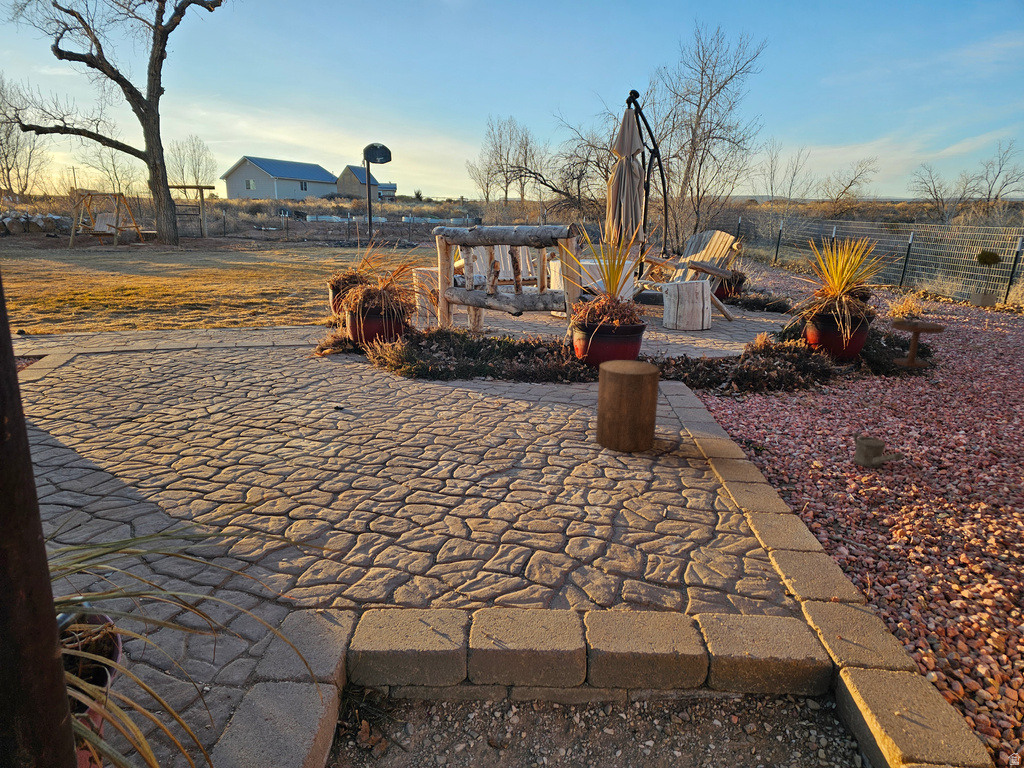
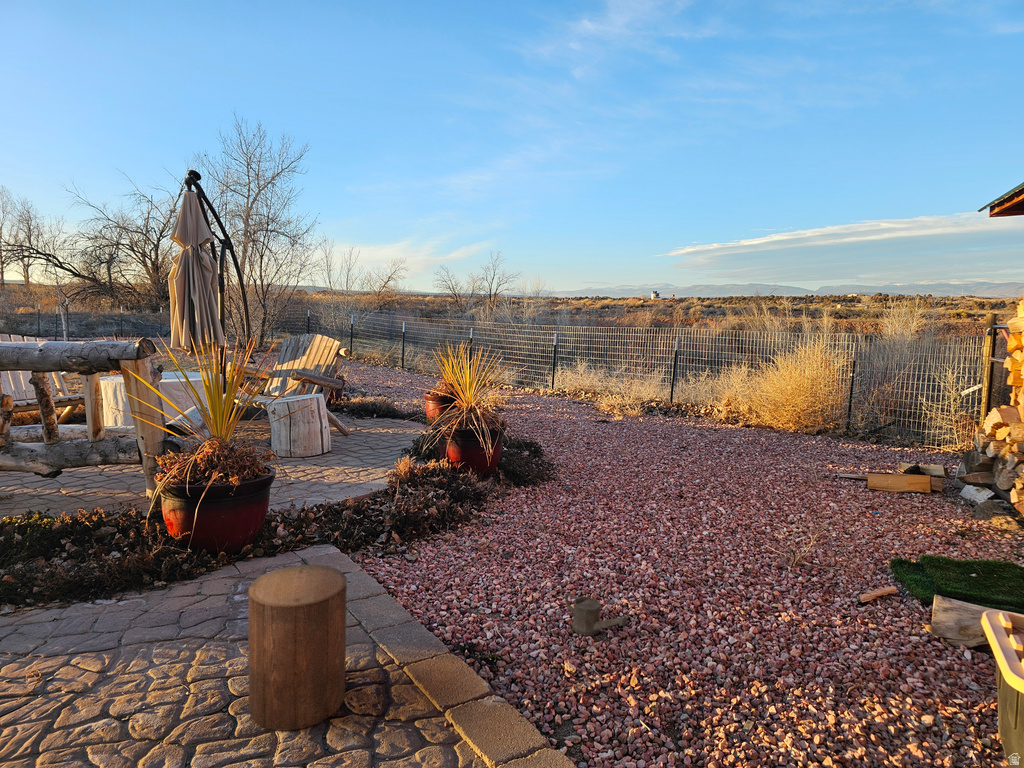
potted tree: present [970,250,1003,306] -> none [528,351,546,398]
side table: present [891,317,945,367] -> none [538,440,582,520]

